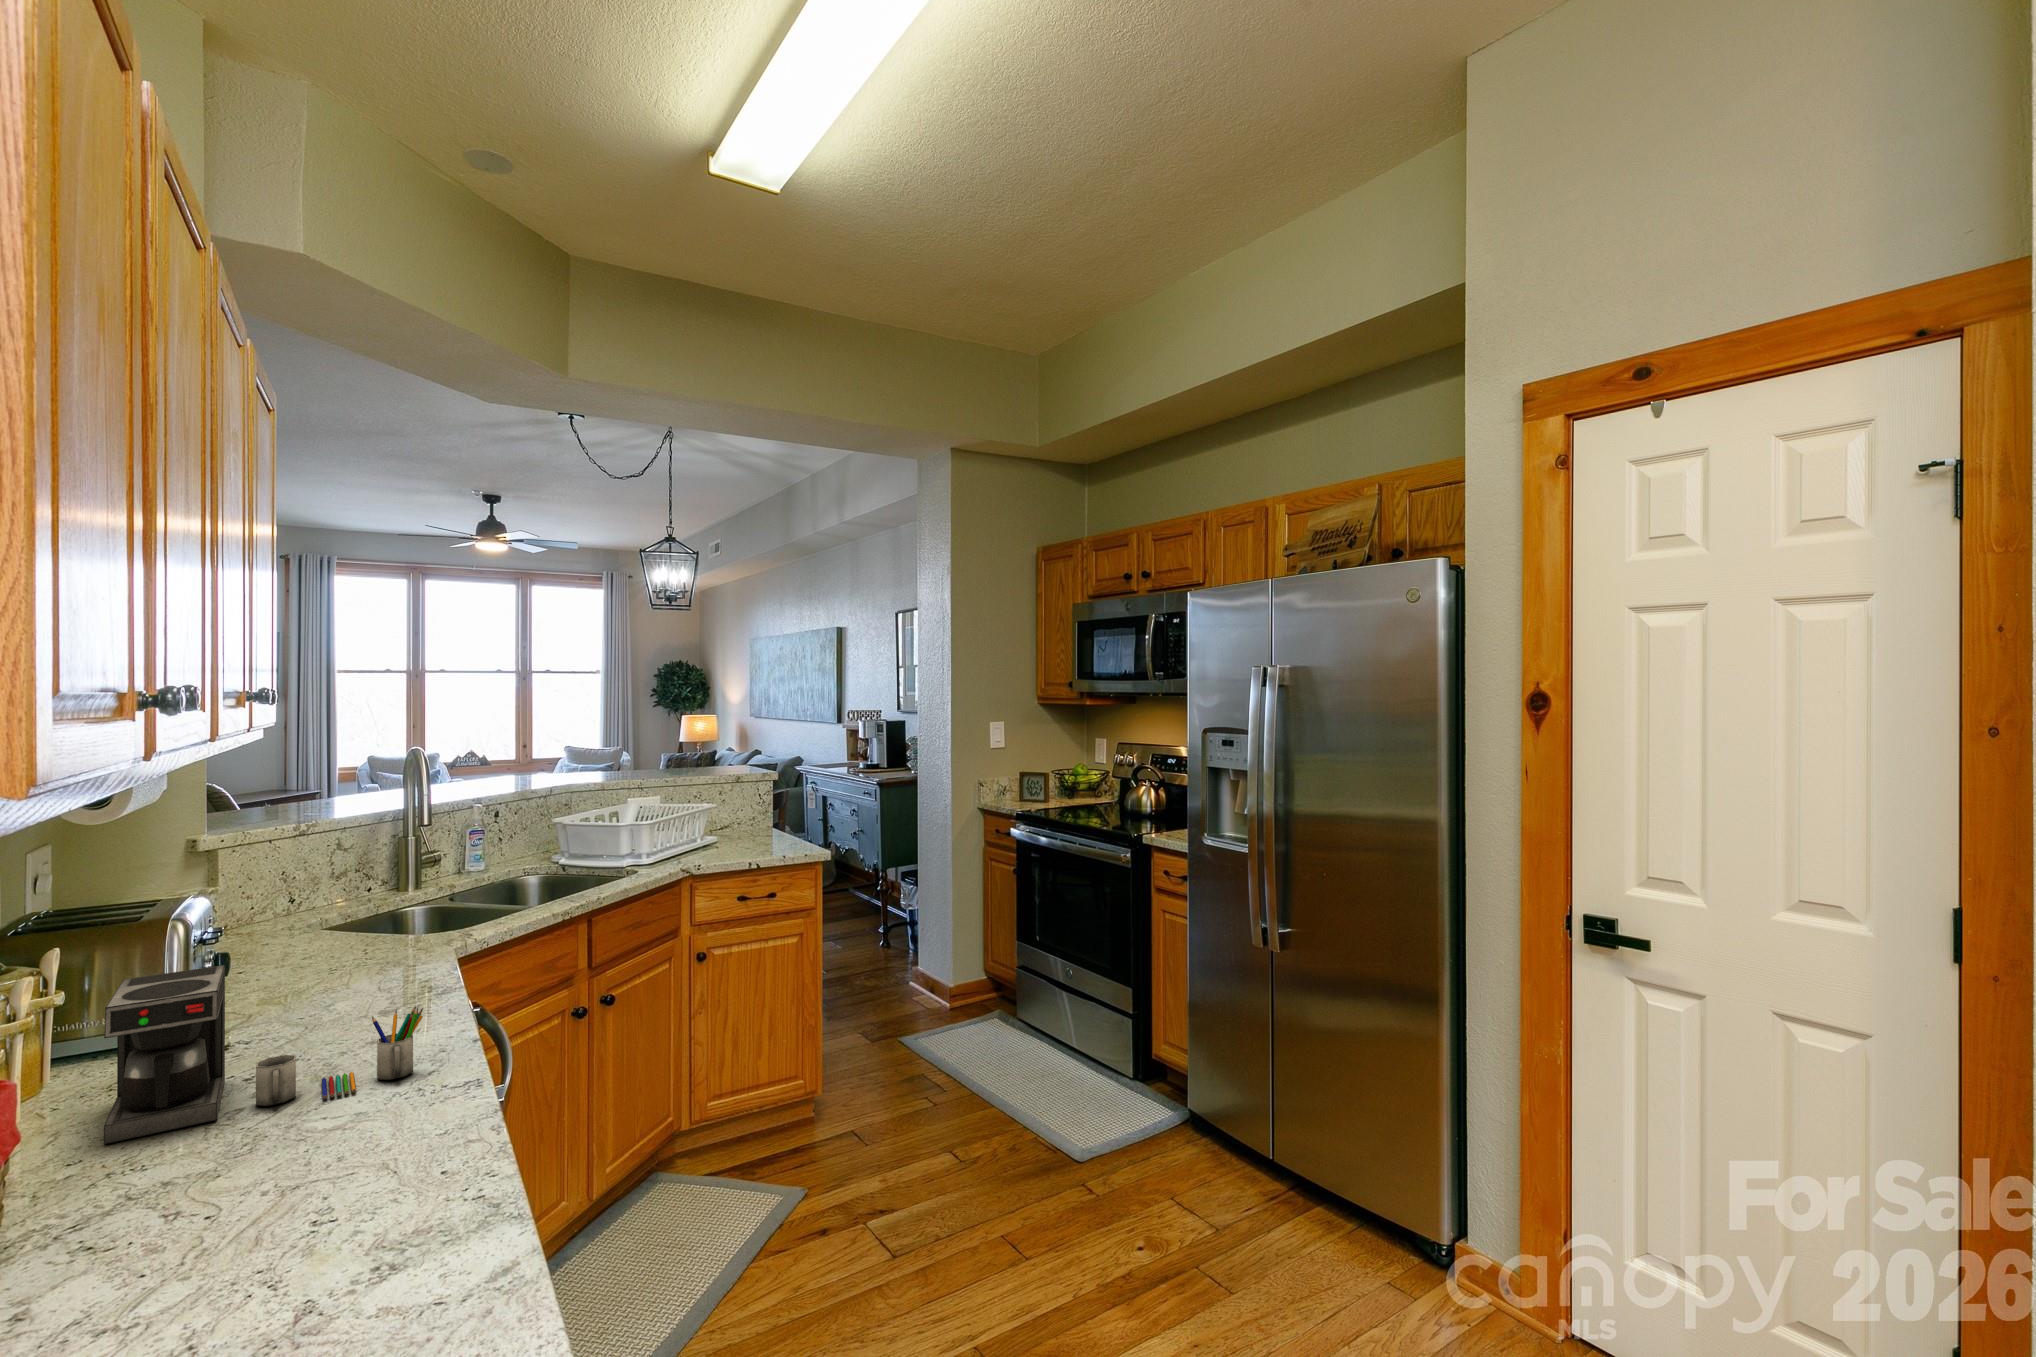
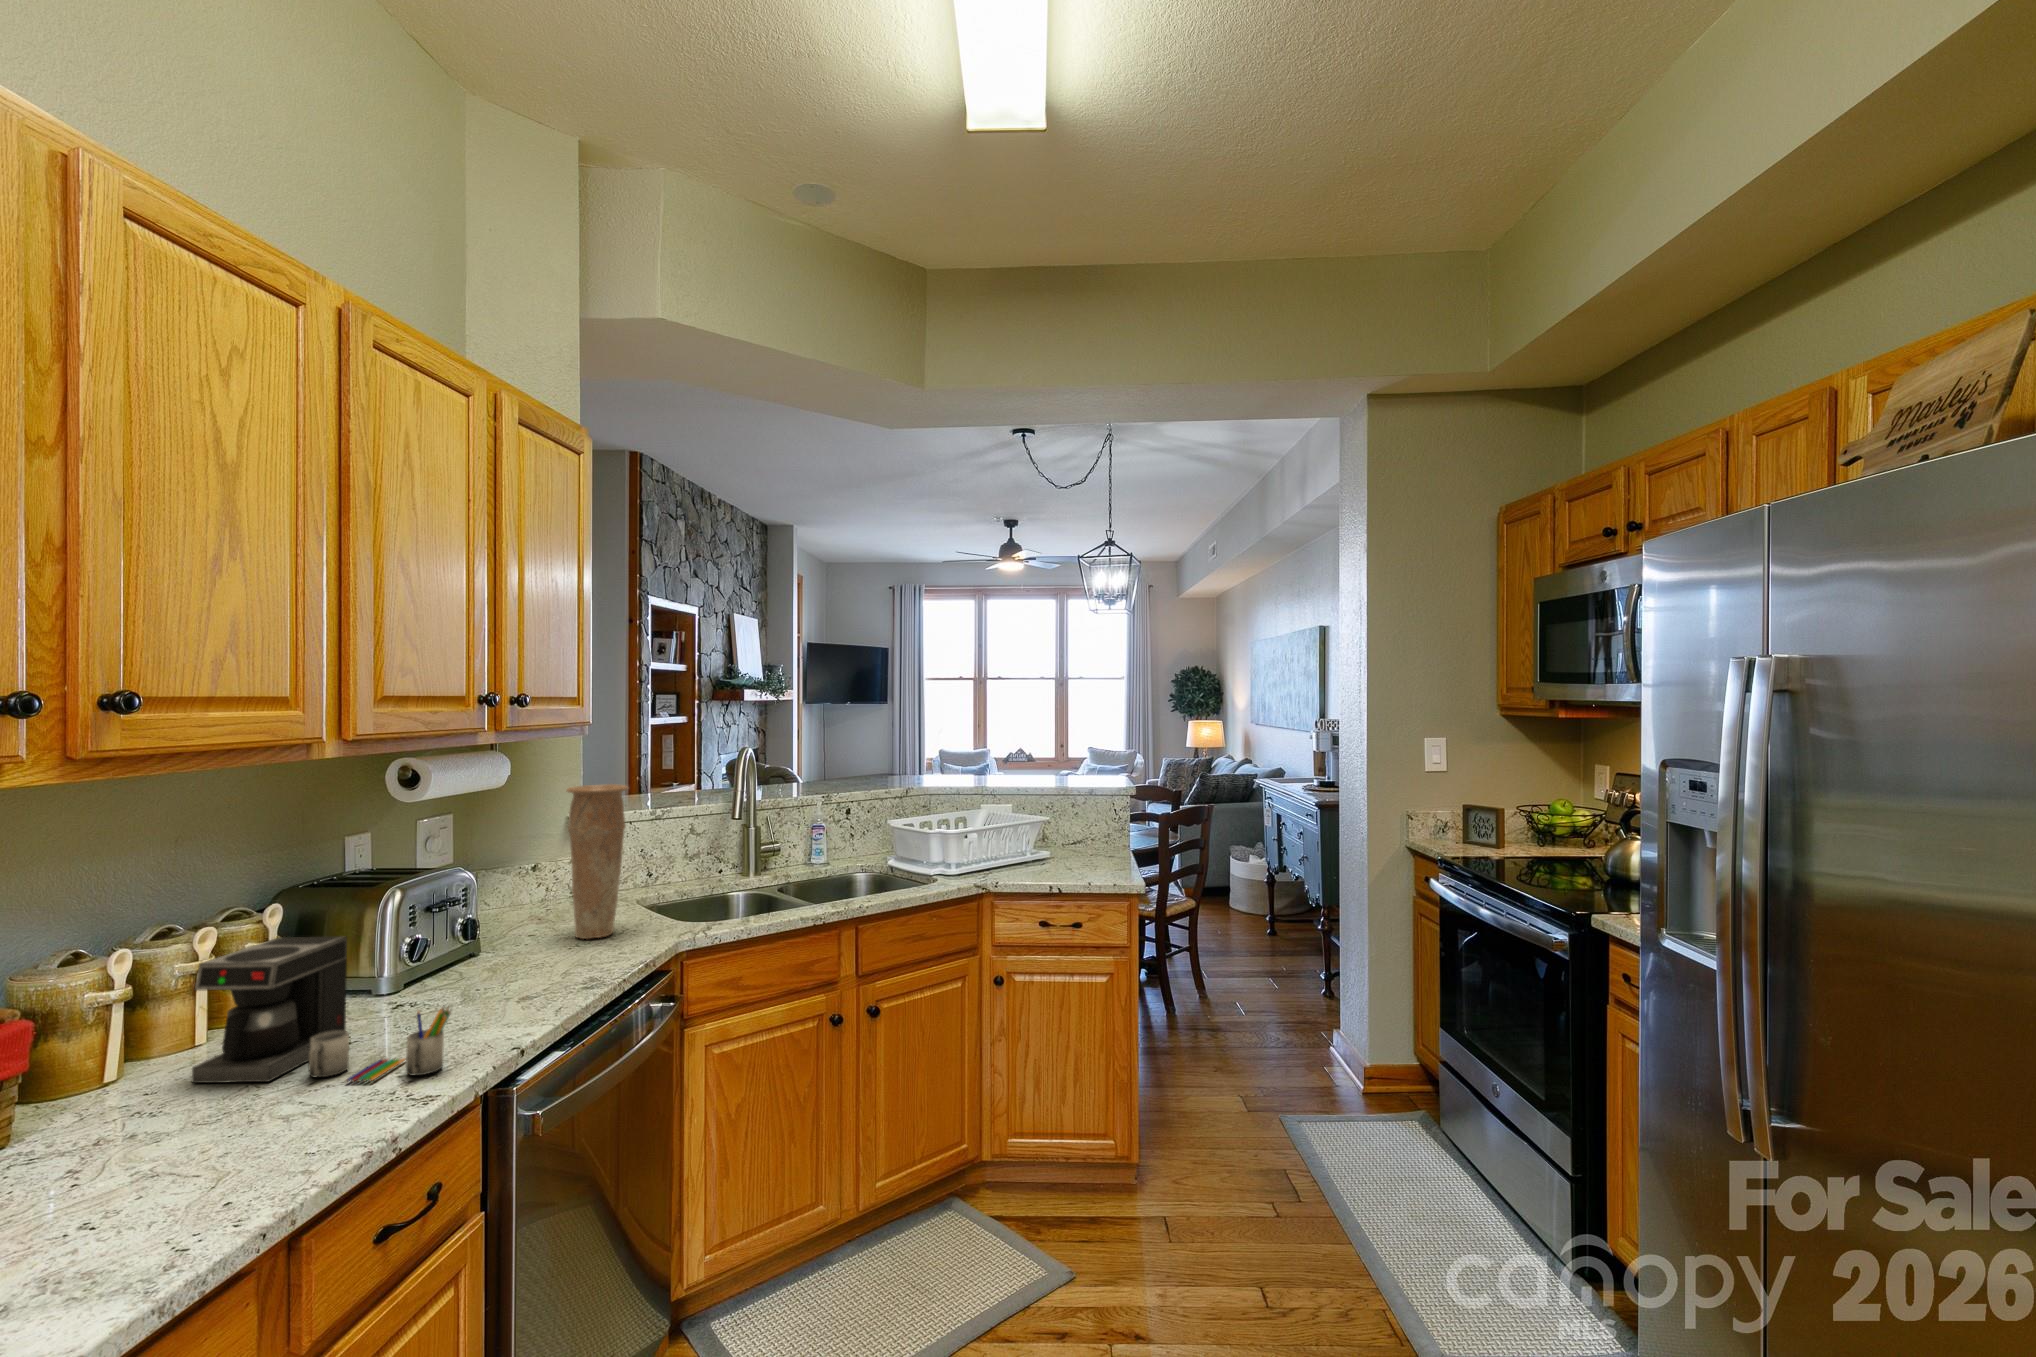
vase: none [287,793,366,966] -> present [567,784,628,939]

